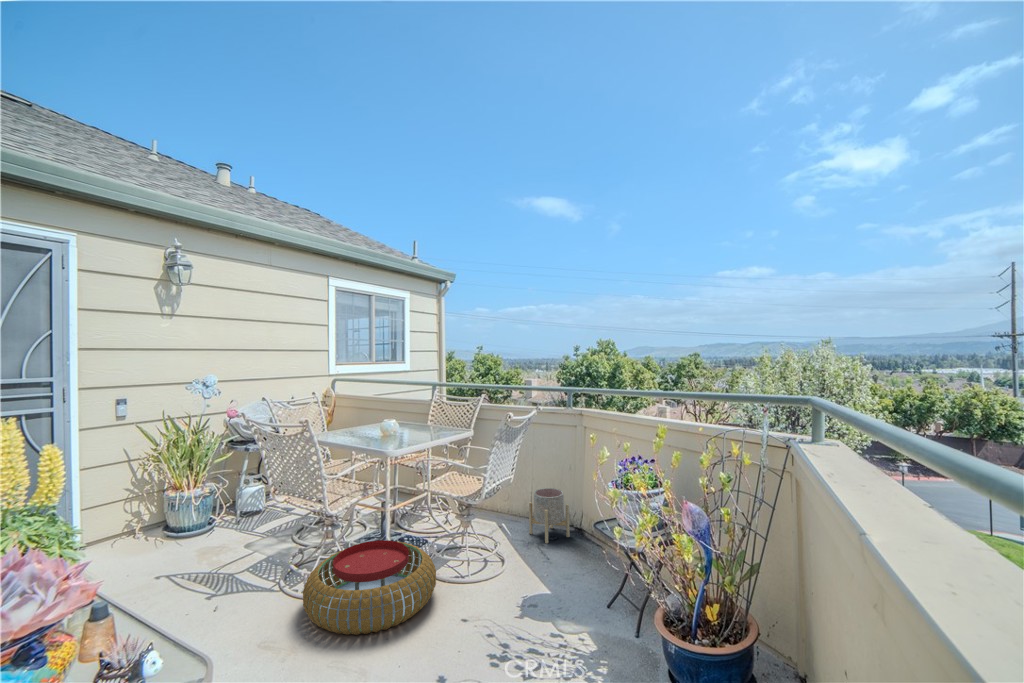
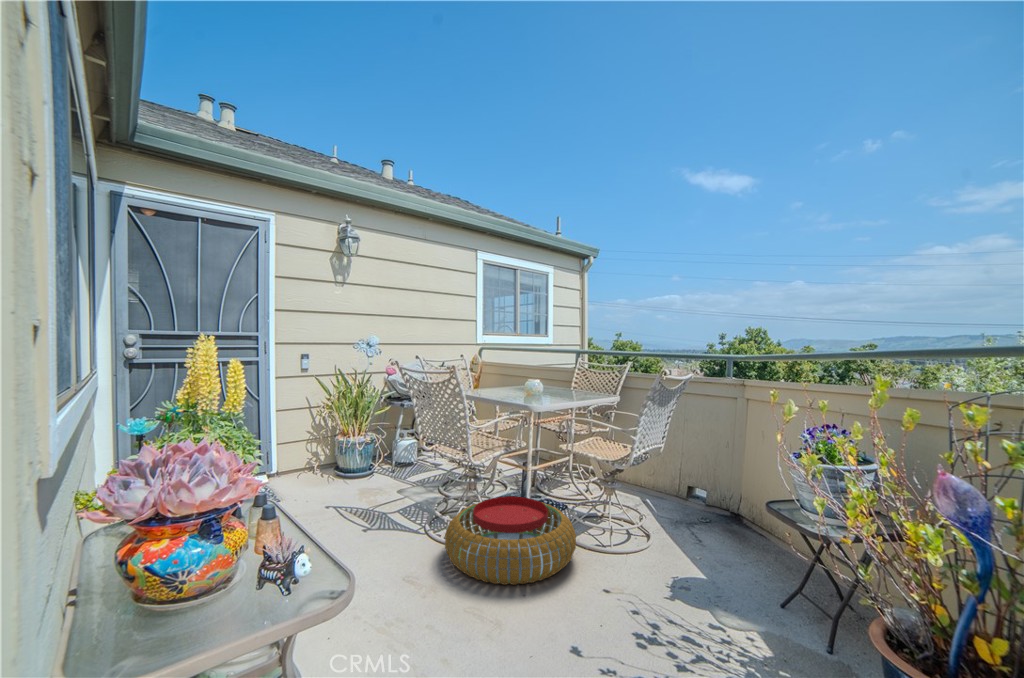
planter: present [529,488,570,544] -> none [681,467,730,529]

